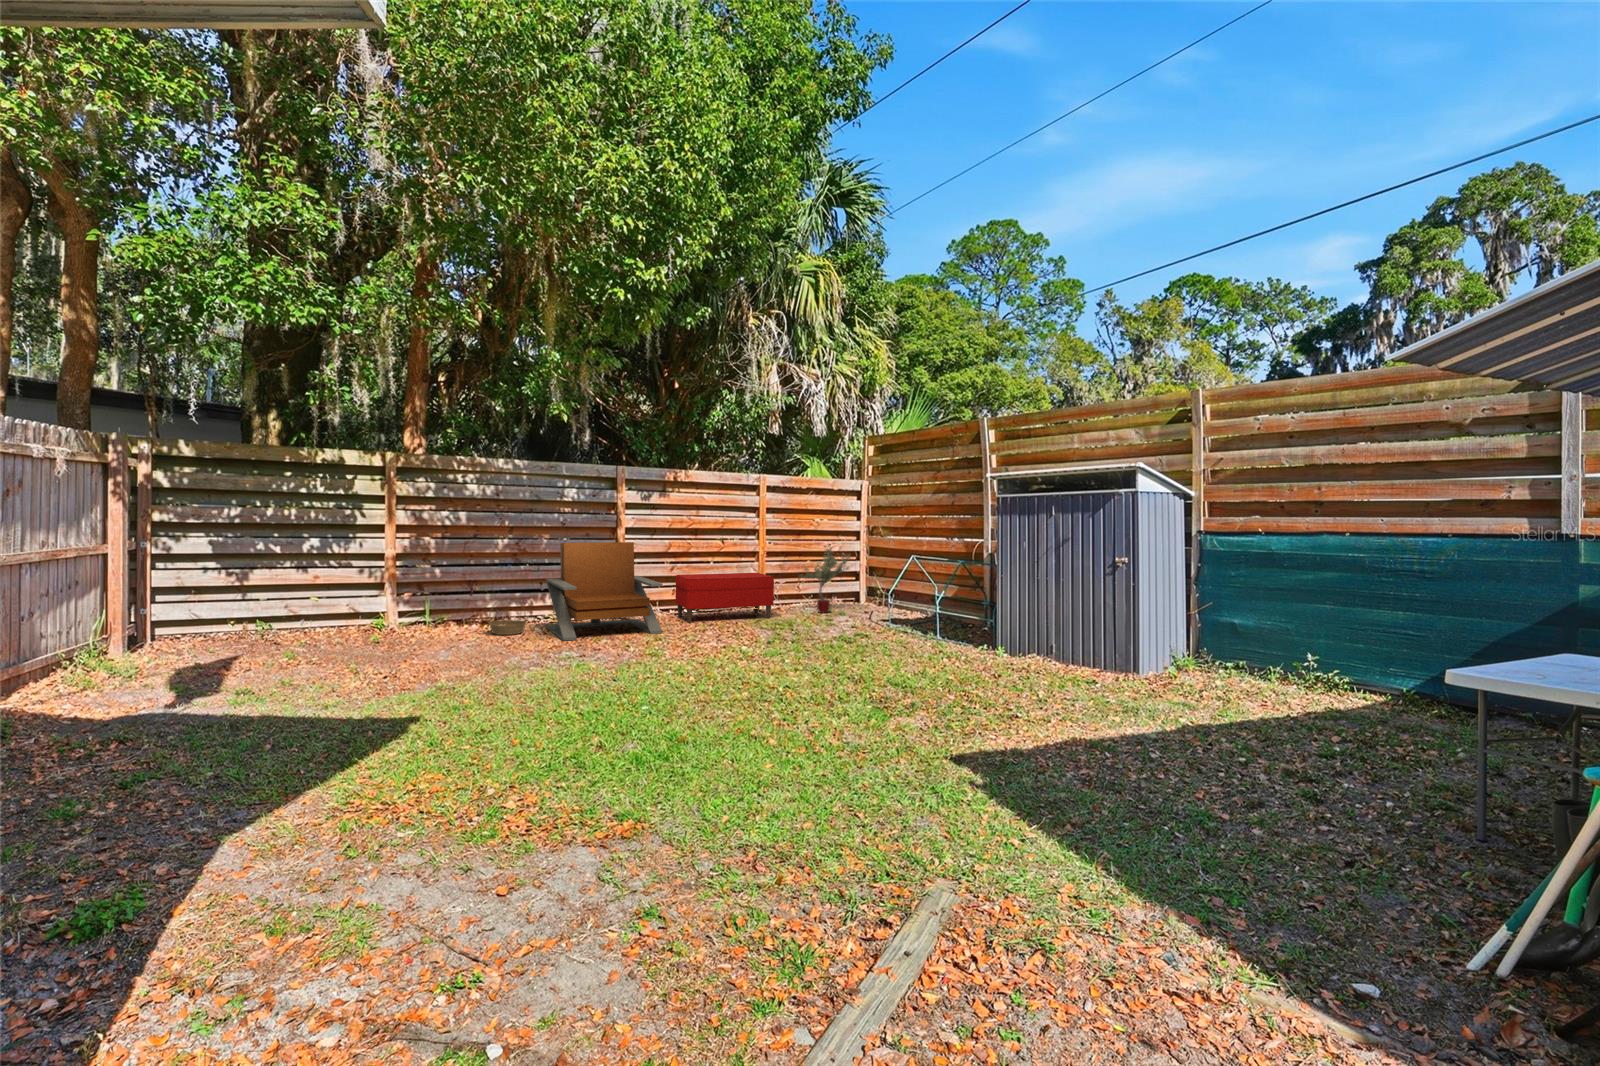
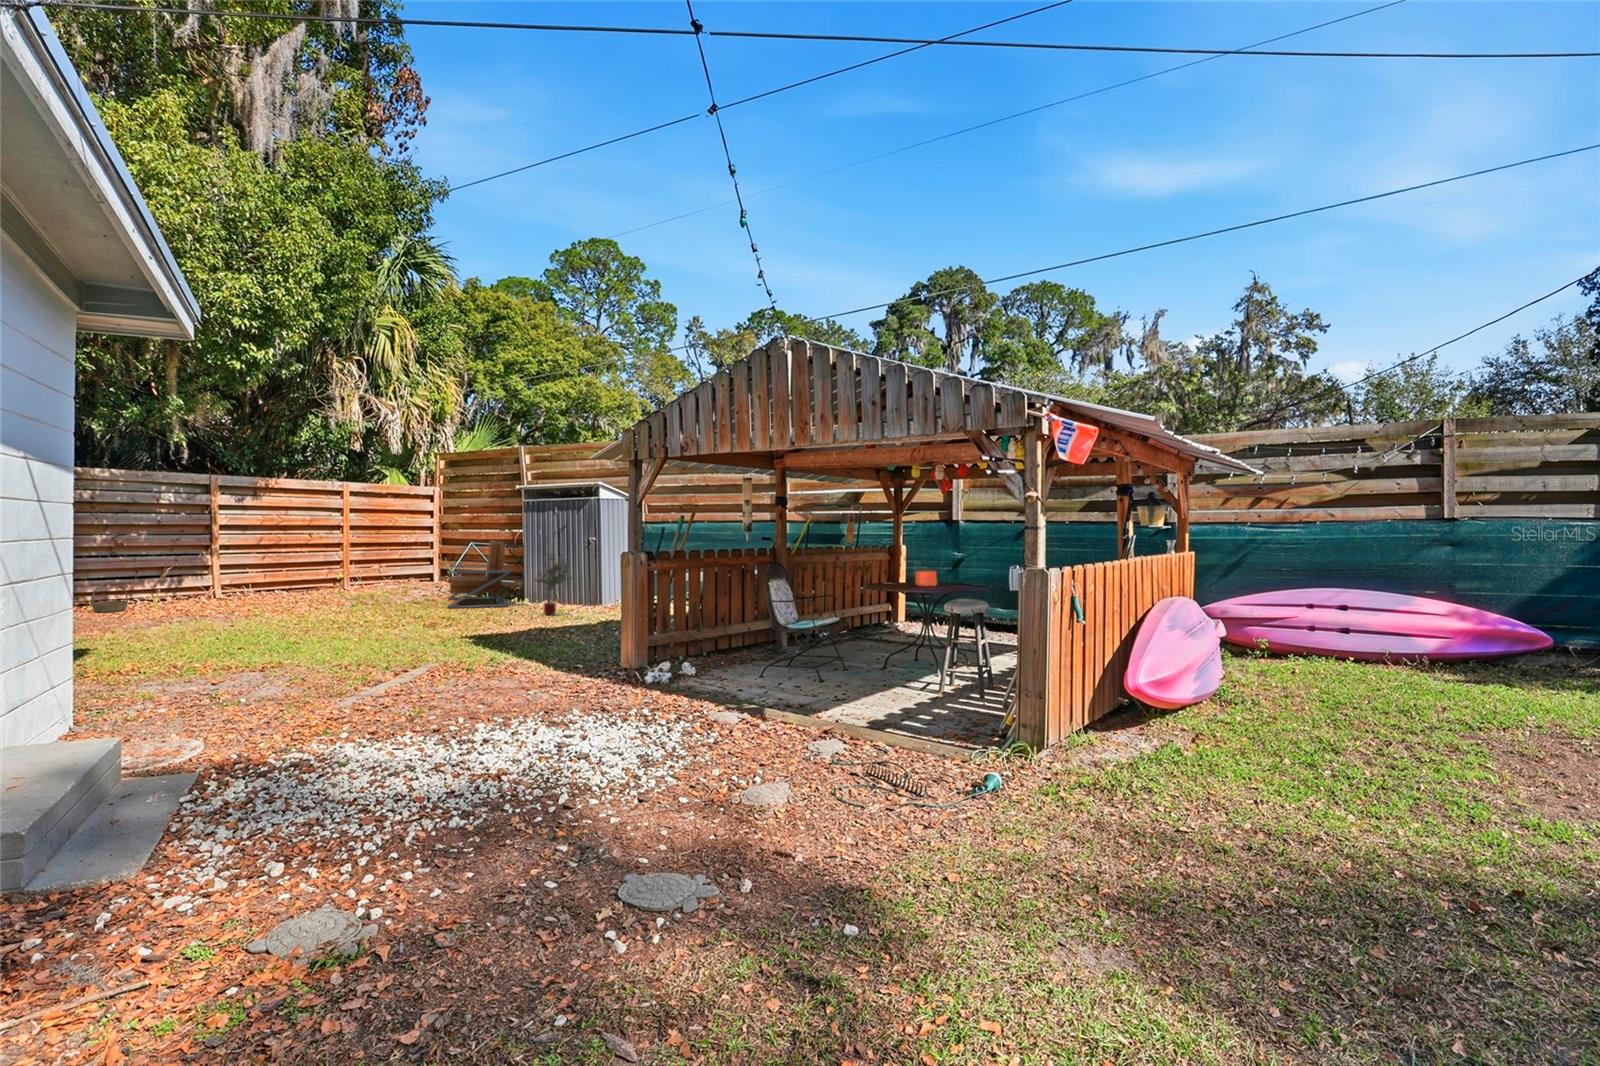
lounge chair: present [546,542,663,641] -> present [448,540,510,608]
potted tree: present [799,546,850,613] -> present [535,554,570,615]
bench: present [675,573,774,623] -> none [267,560,356,599]

